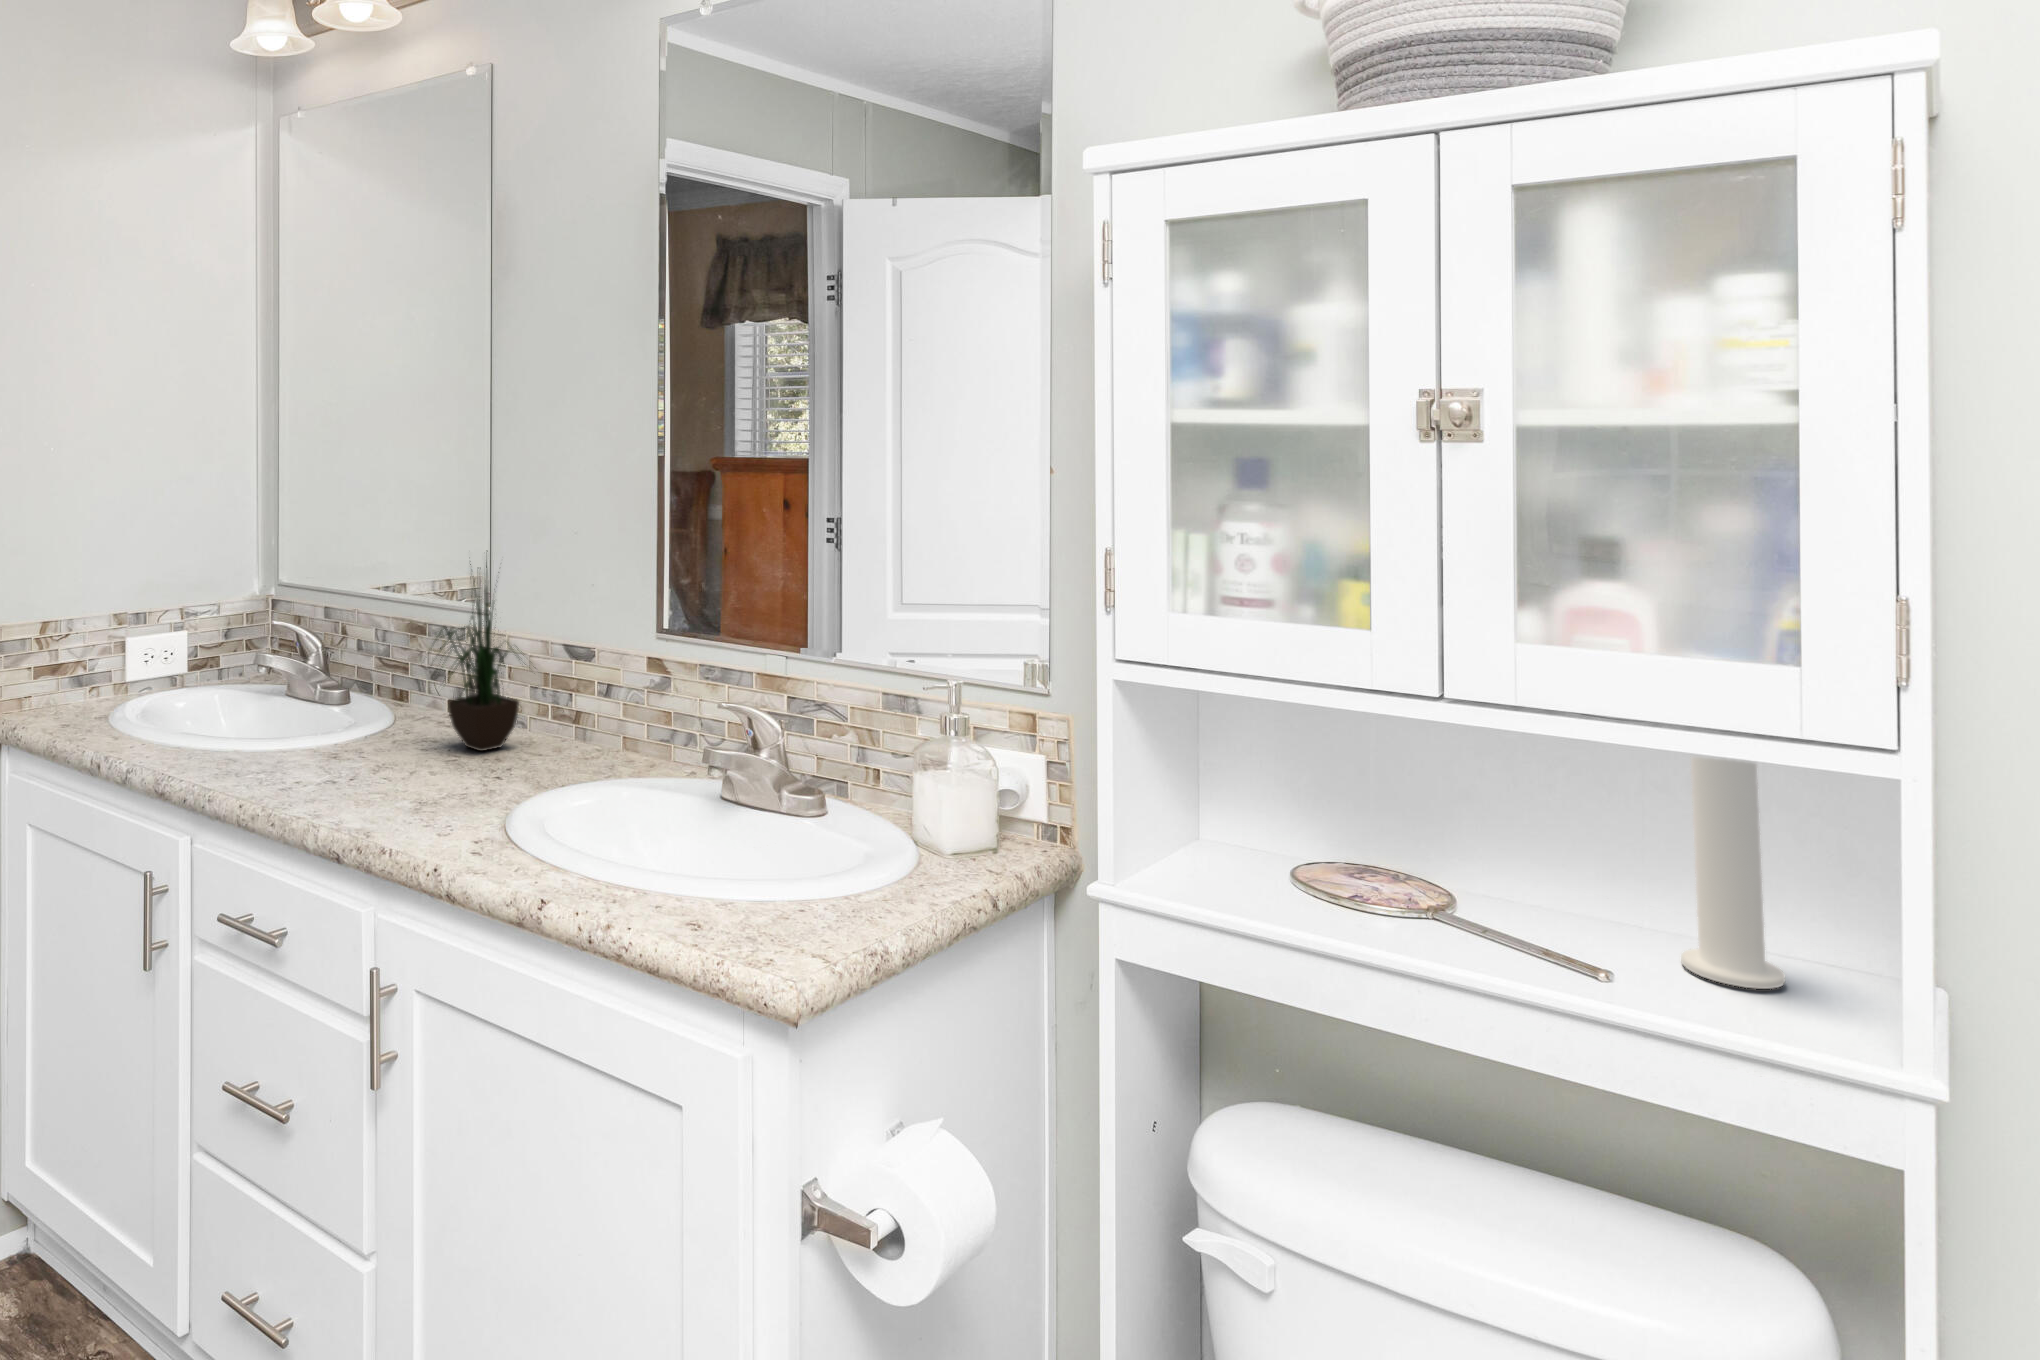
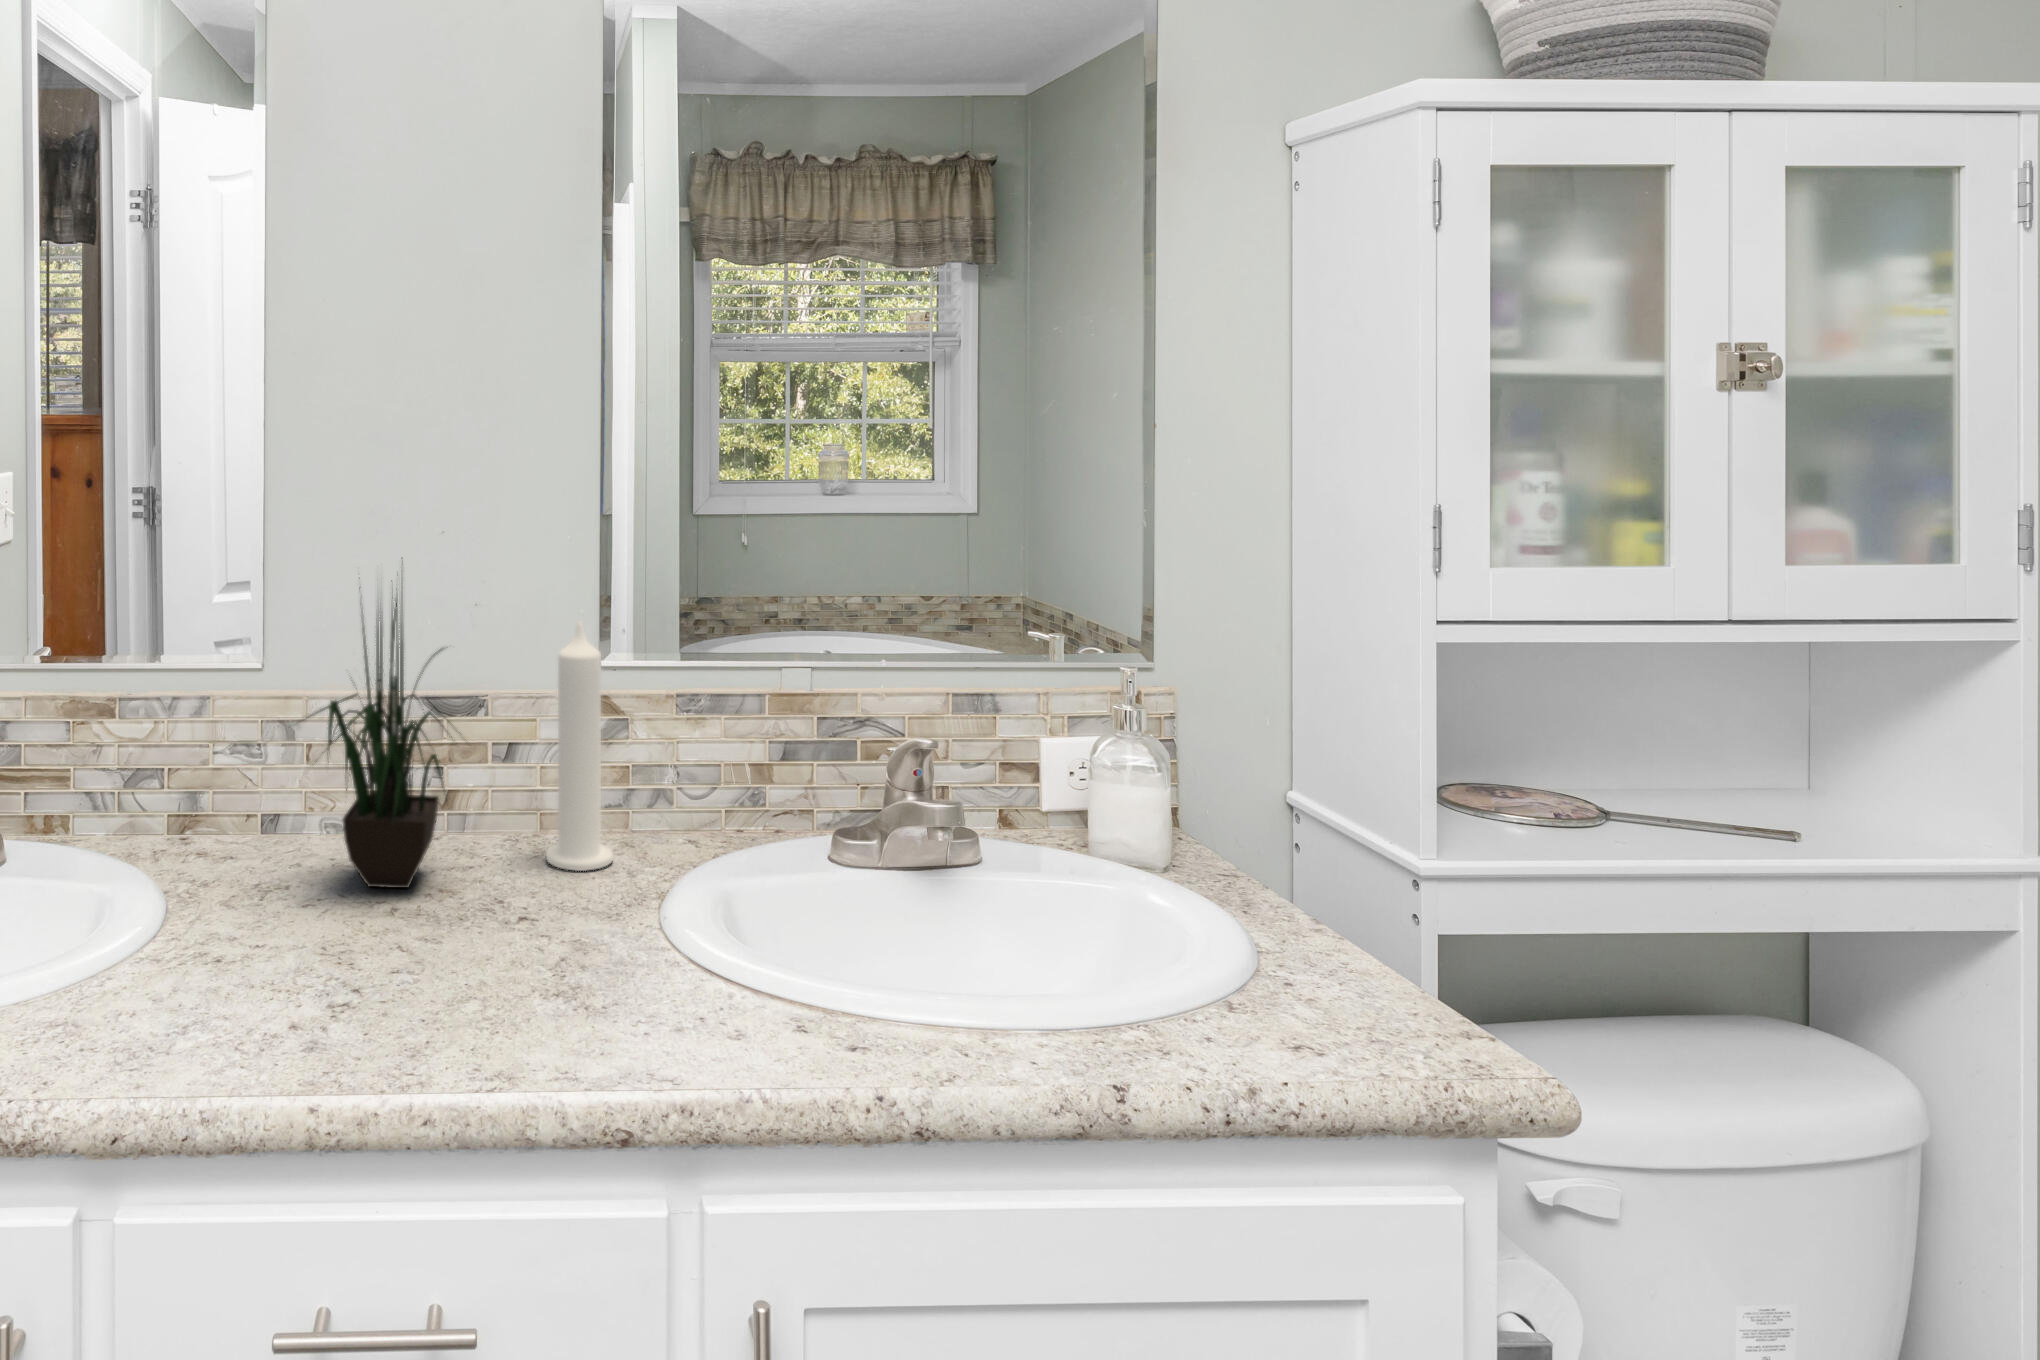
candle: present [1681,757,1785,989] -> present [546,622,613,871]

